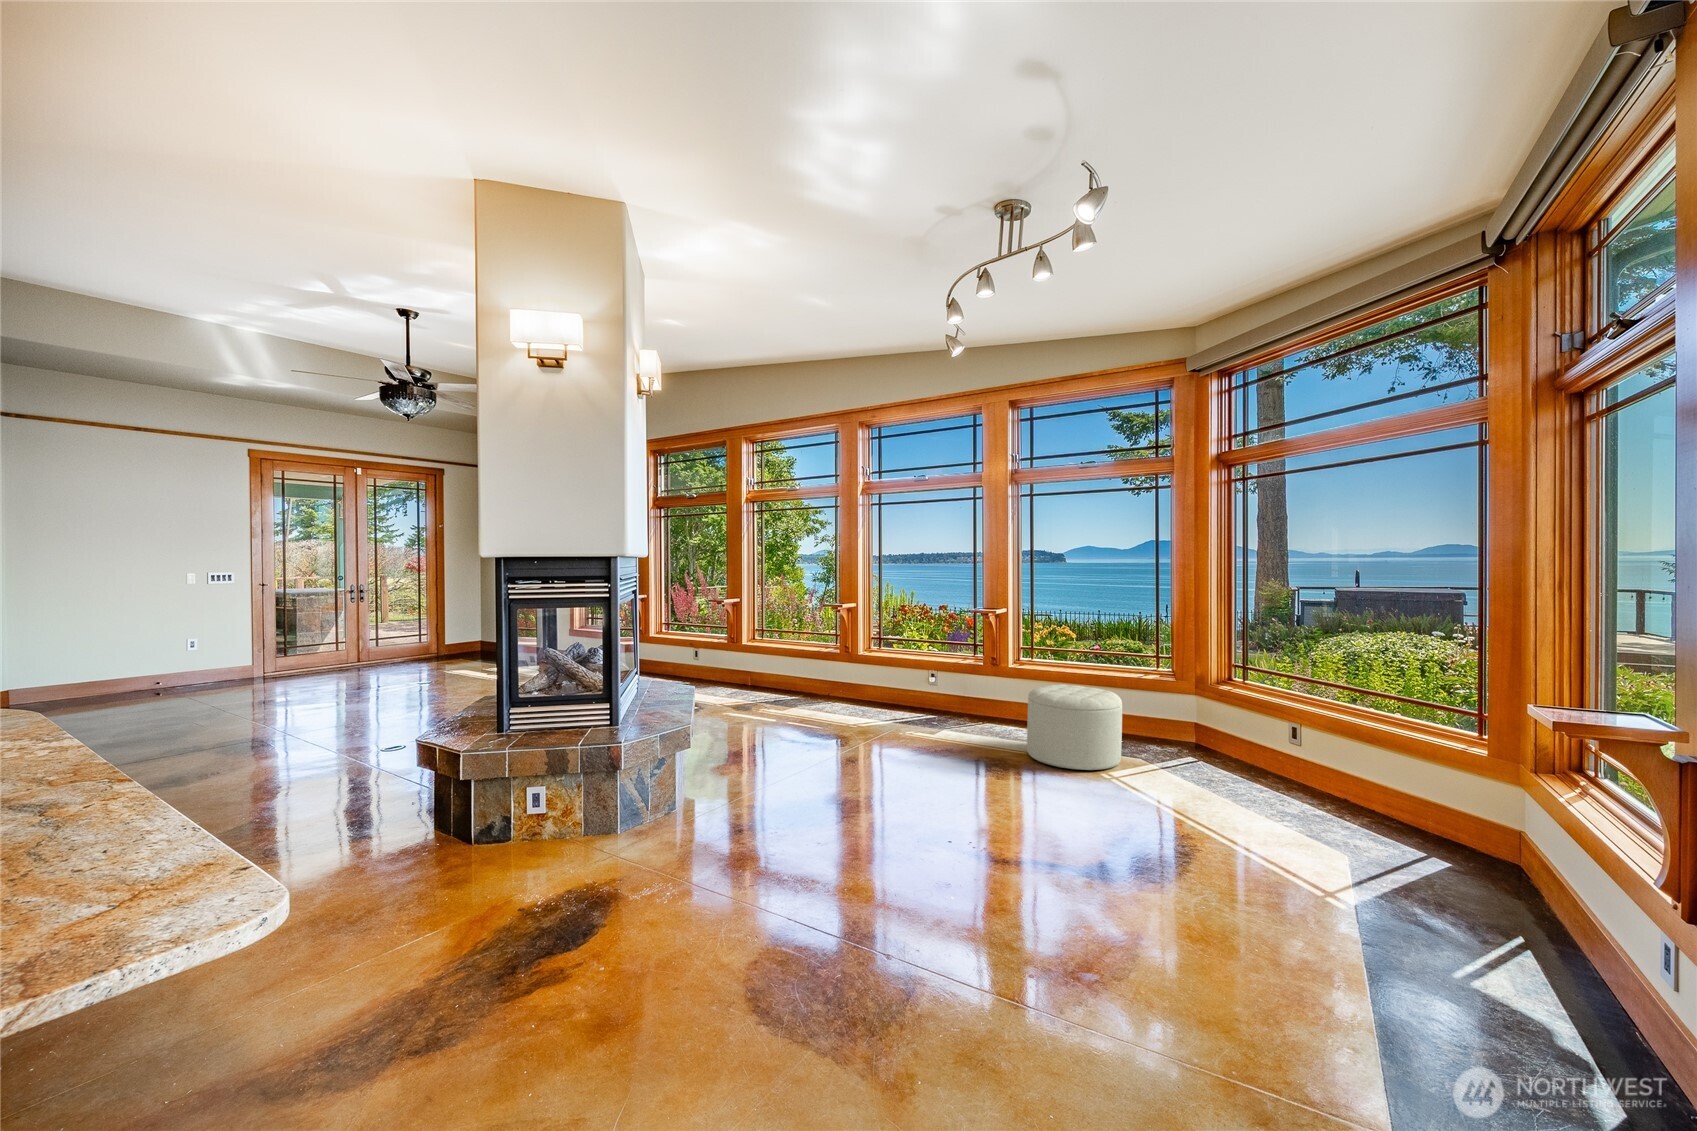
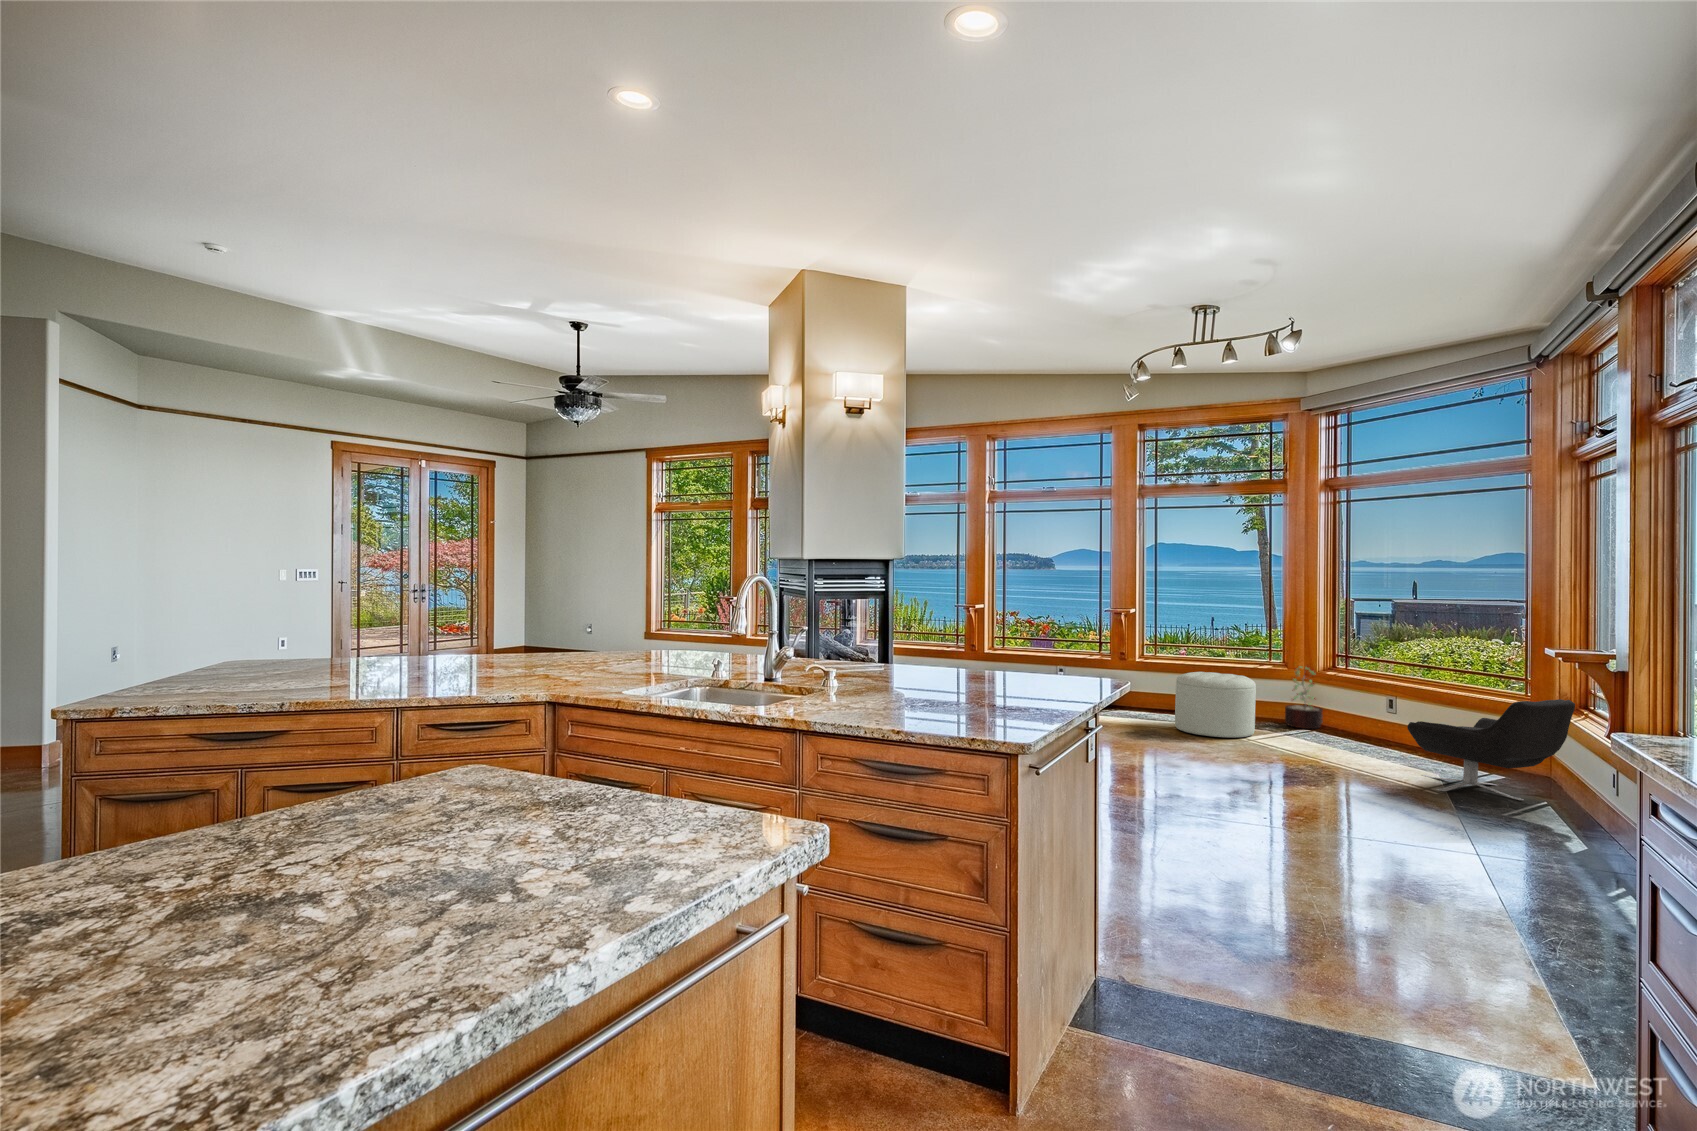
decorative plant: none [1167,678,1214,757] -> present [1285,666,1323,729]
lounge chair: none [1292,763,1567,921] -> present [1407,699,1575,800]

